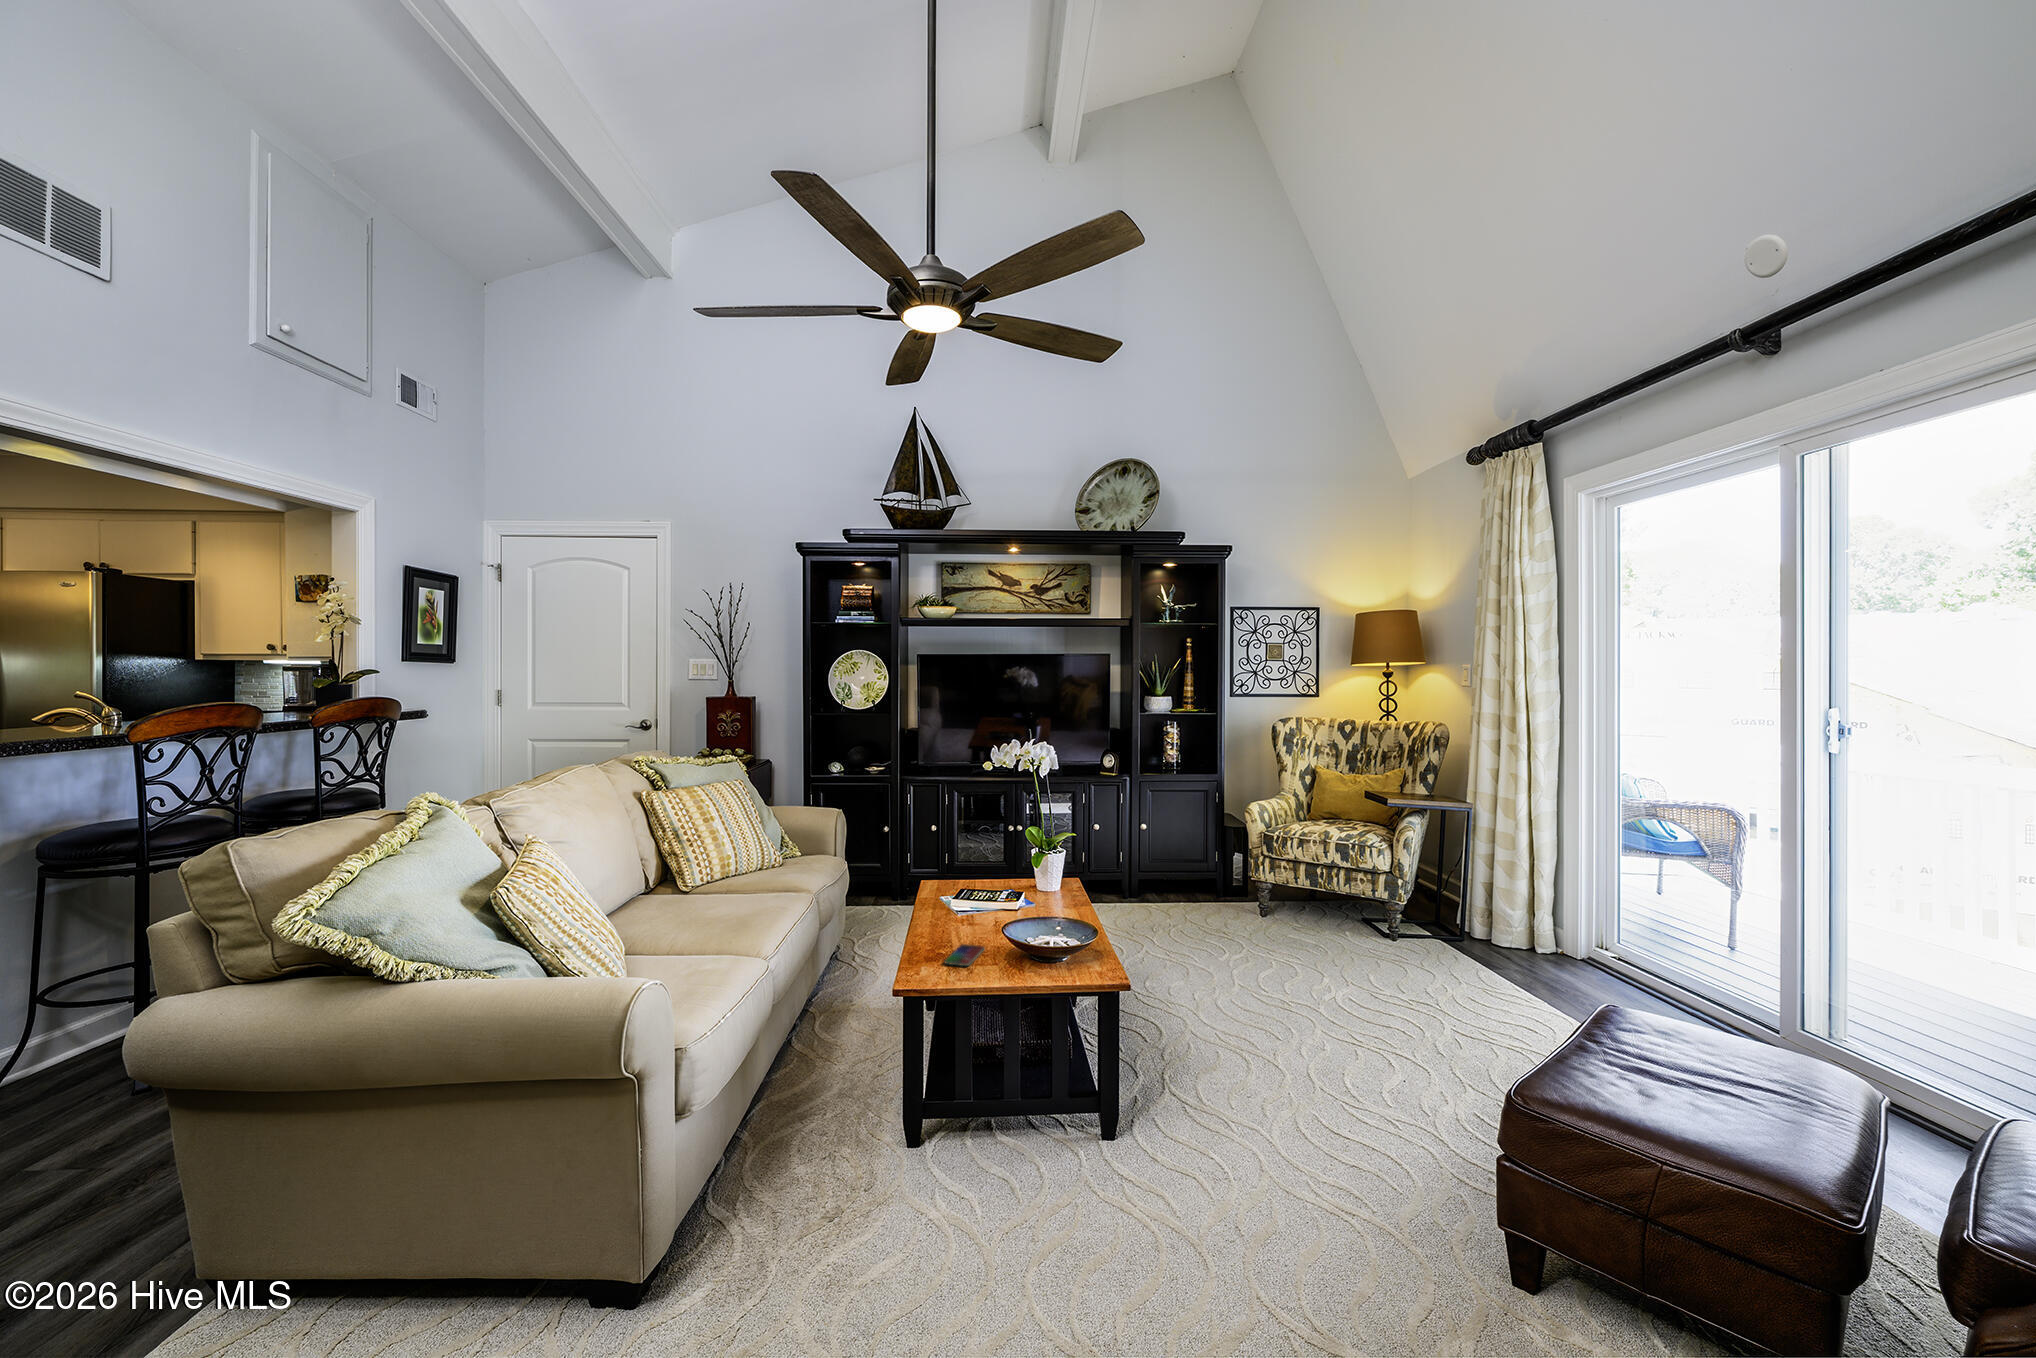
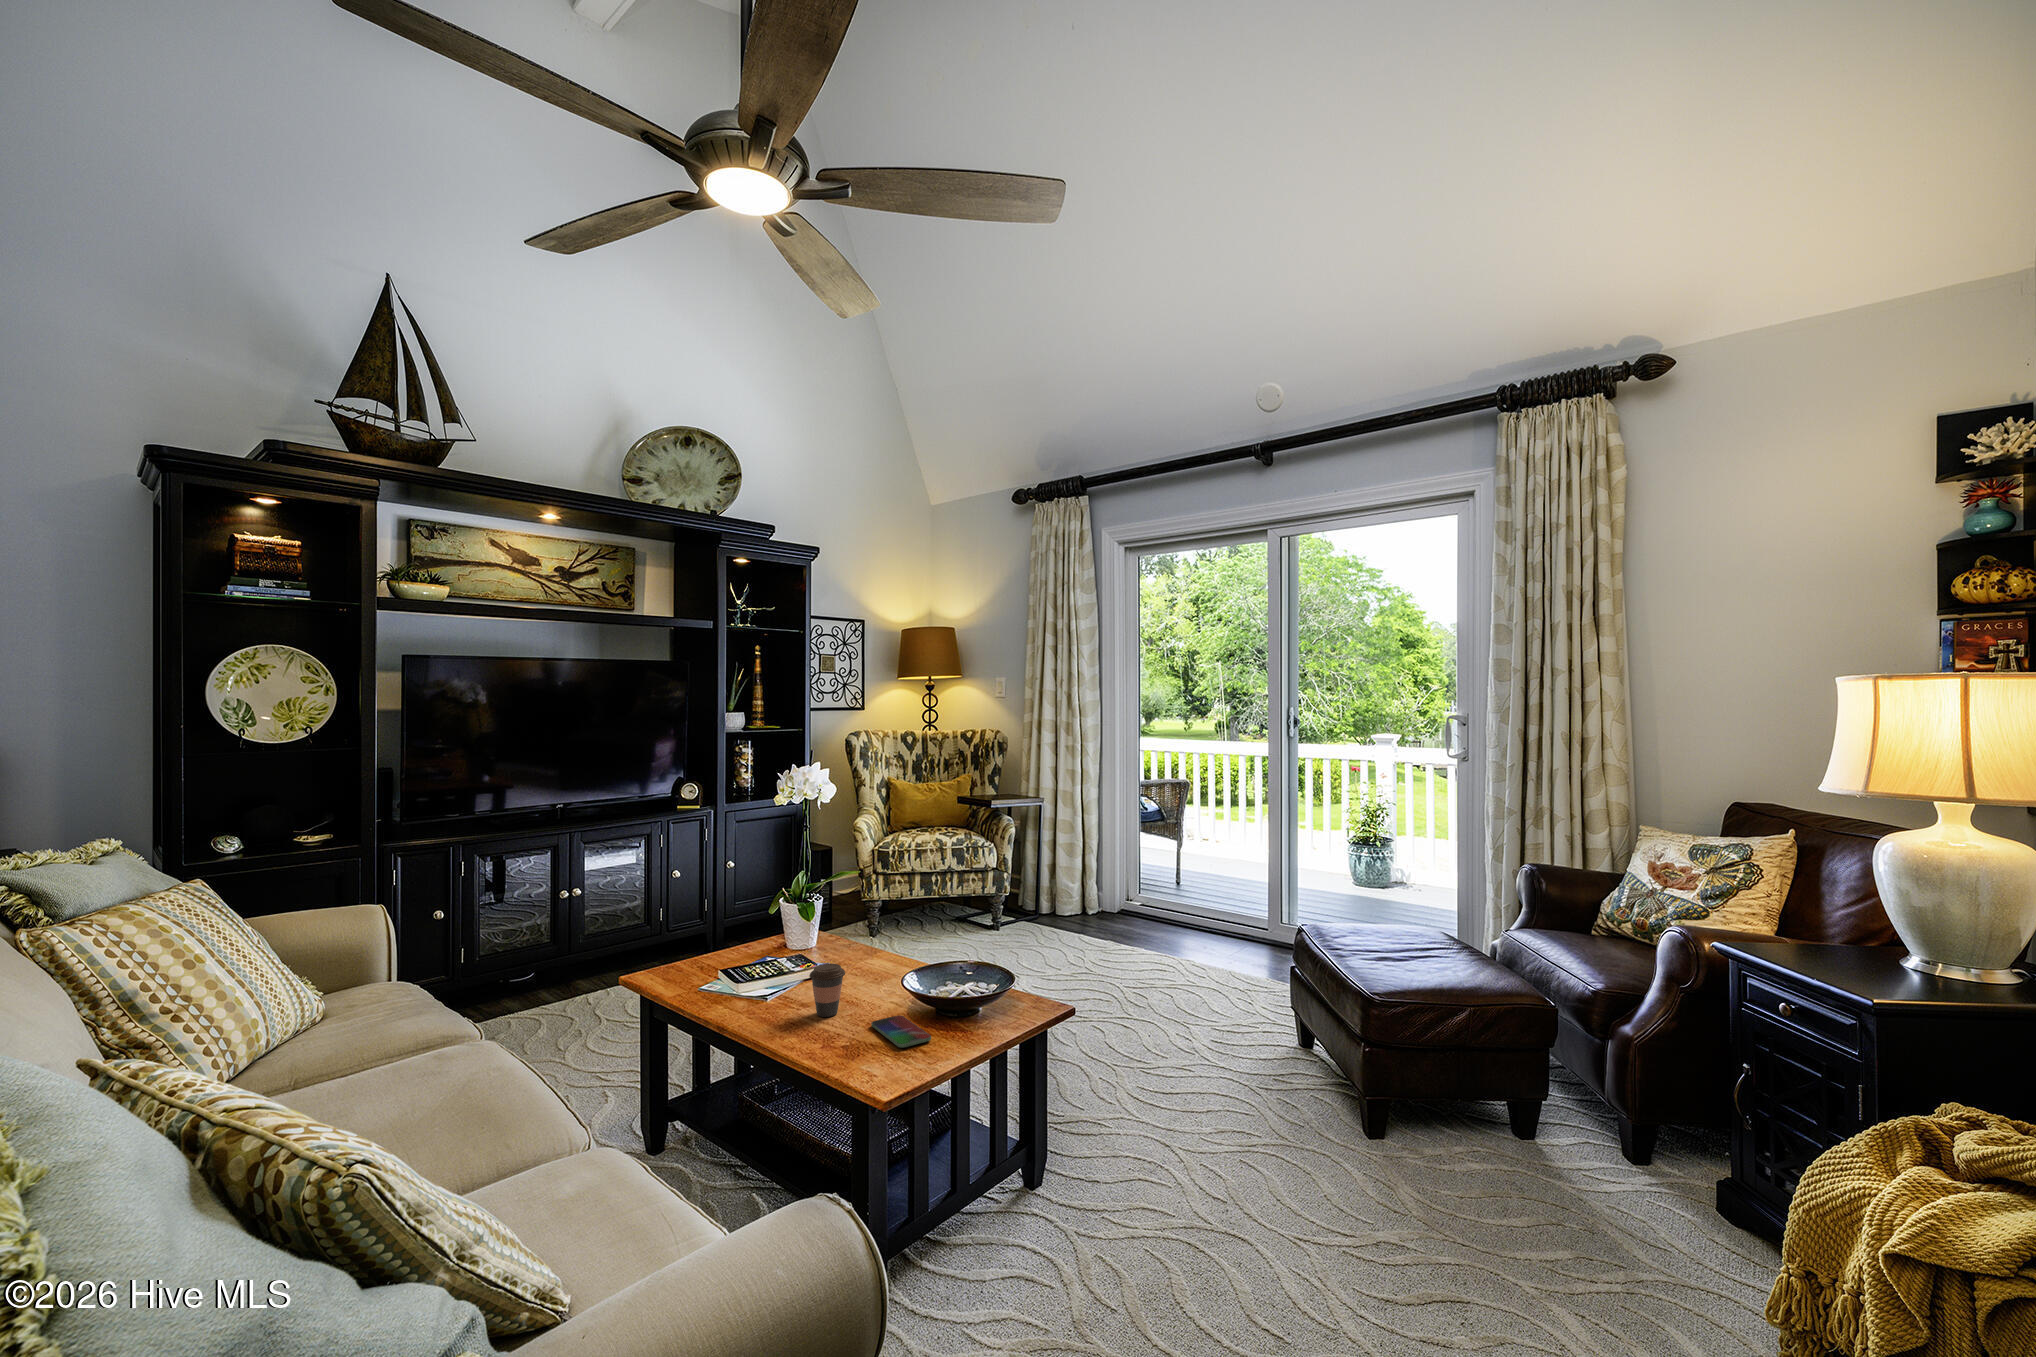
coffee cup: none [946,897,972,934] -> present [809,963,845,1017]

